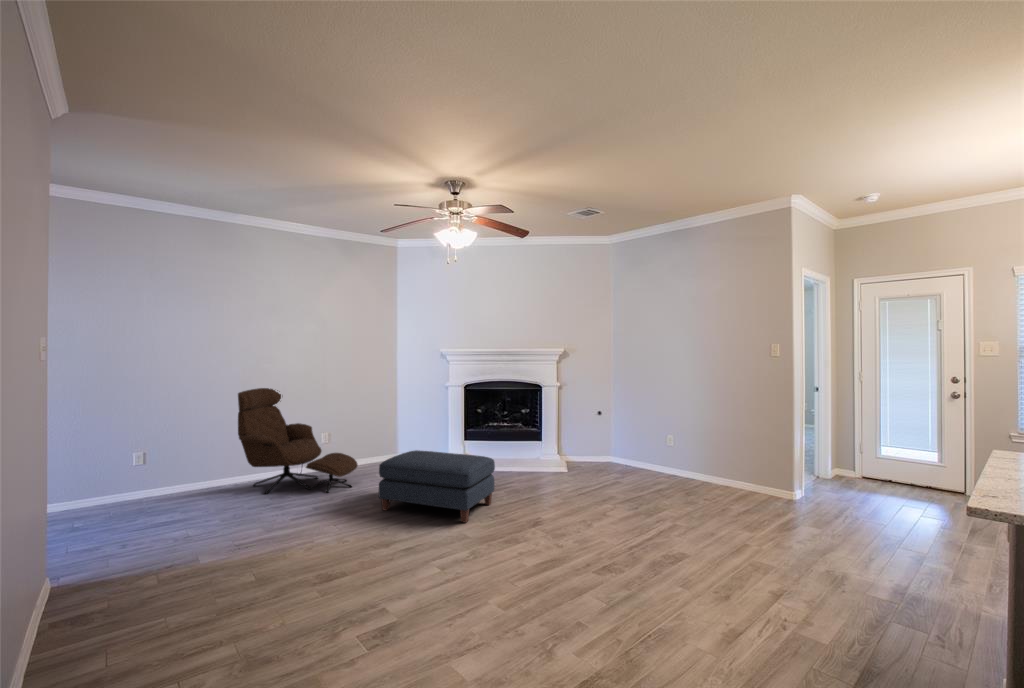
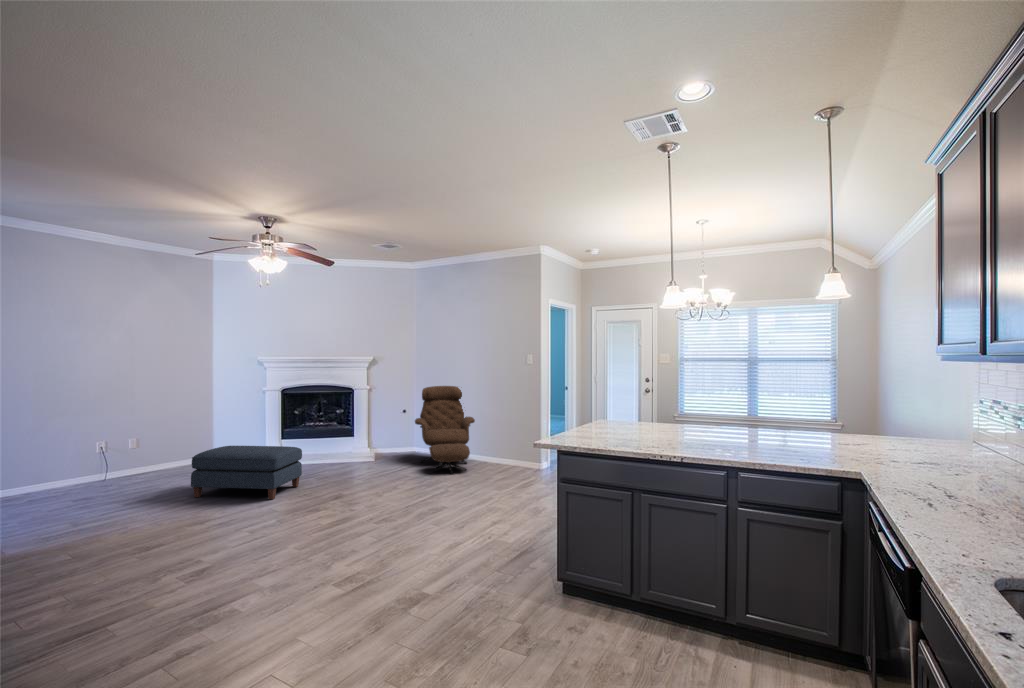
lounge chair: present [238,388,358,494] -> present [415,386,475,474]

